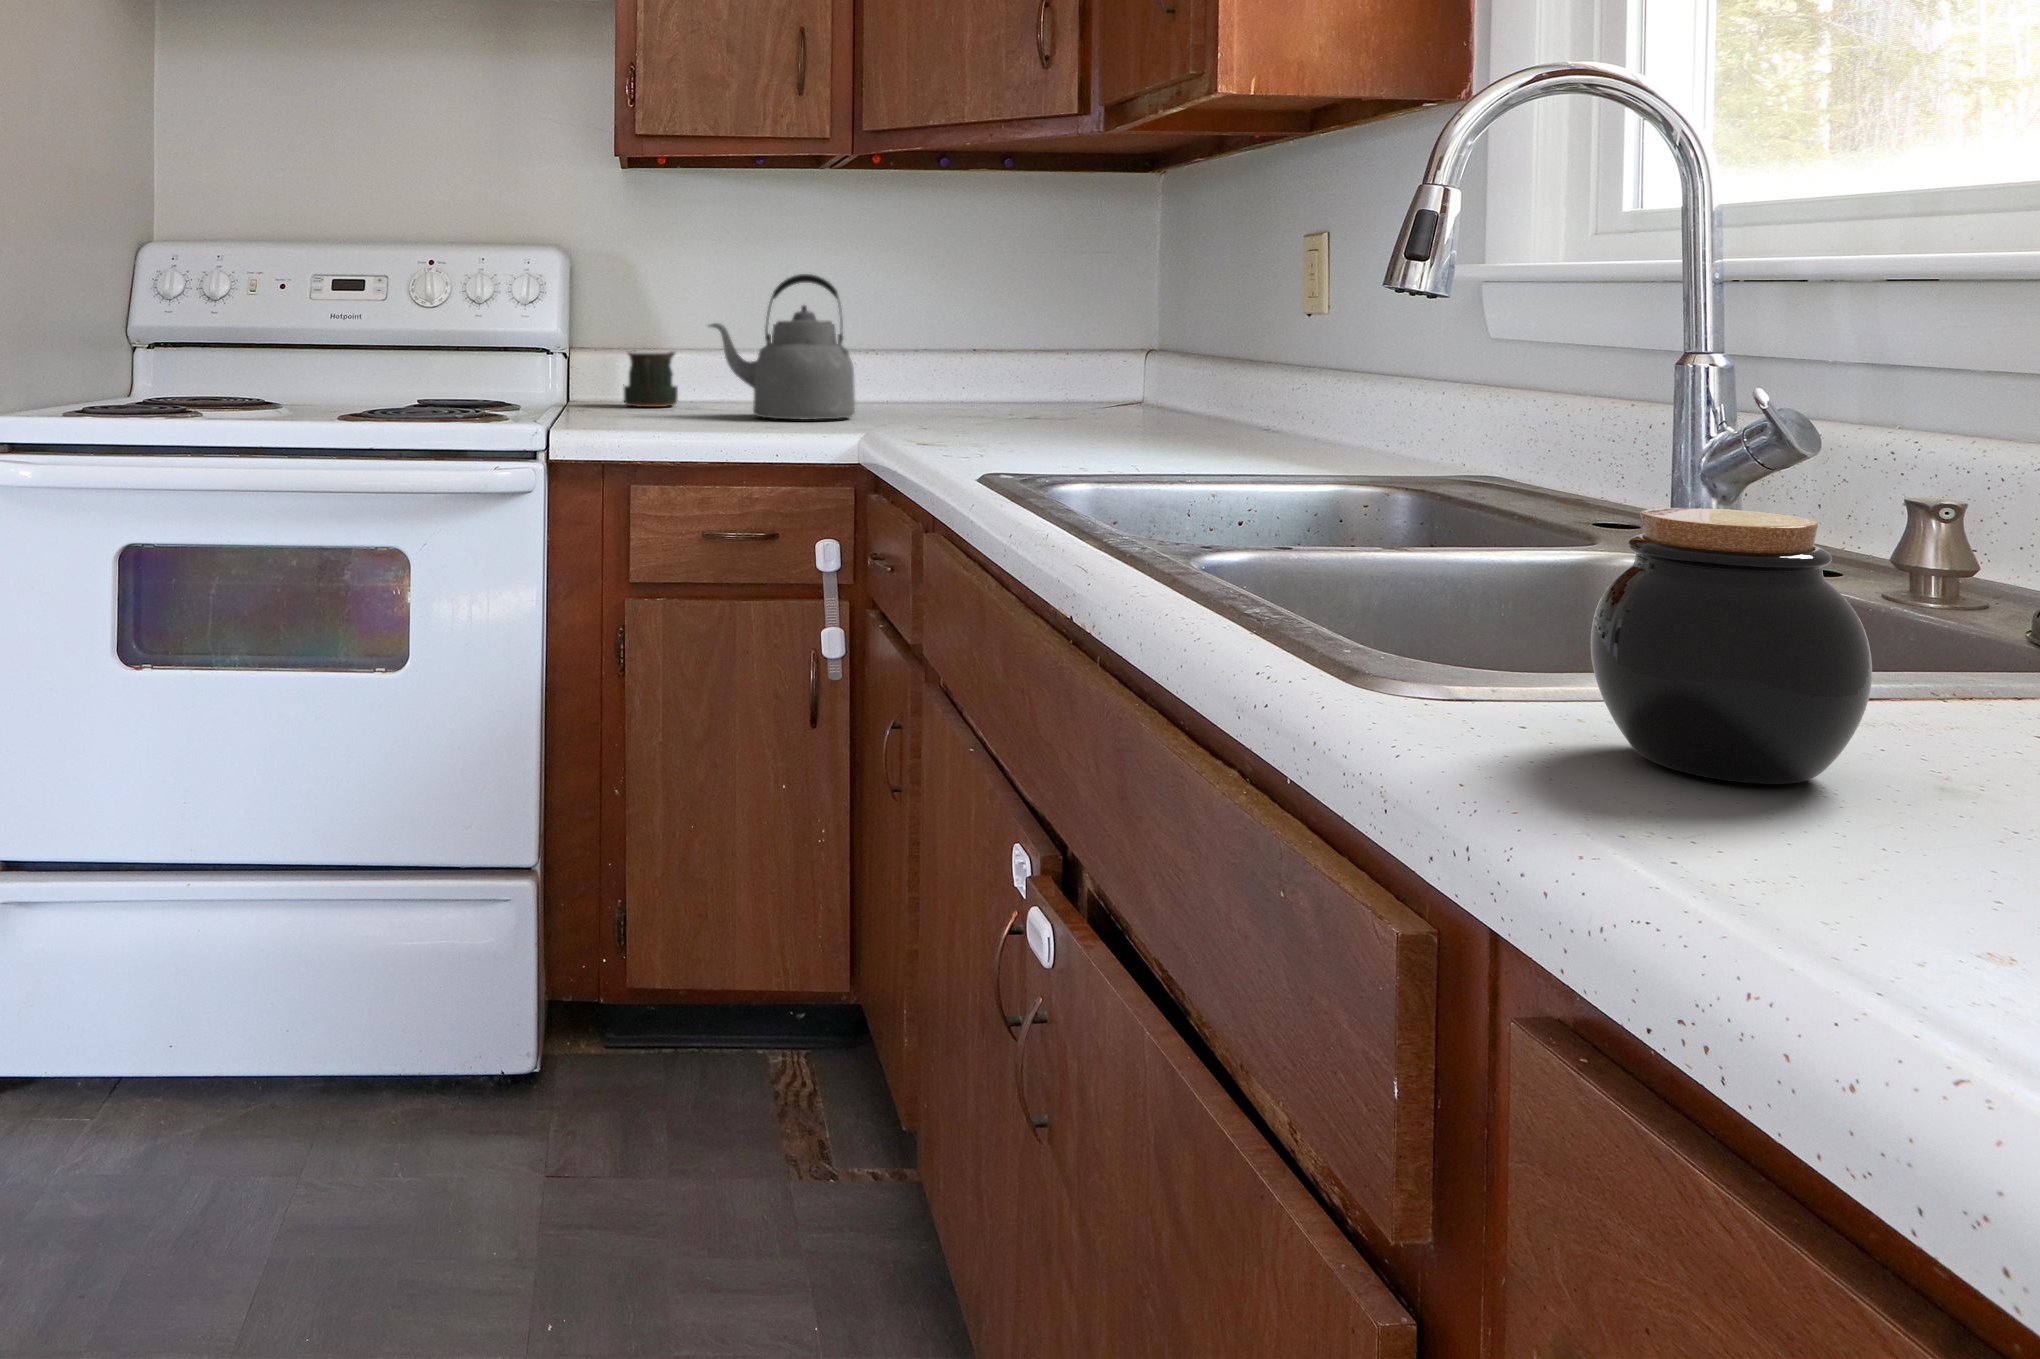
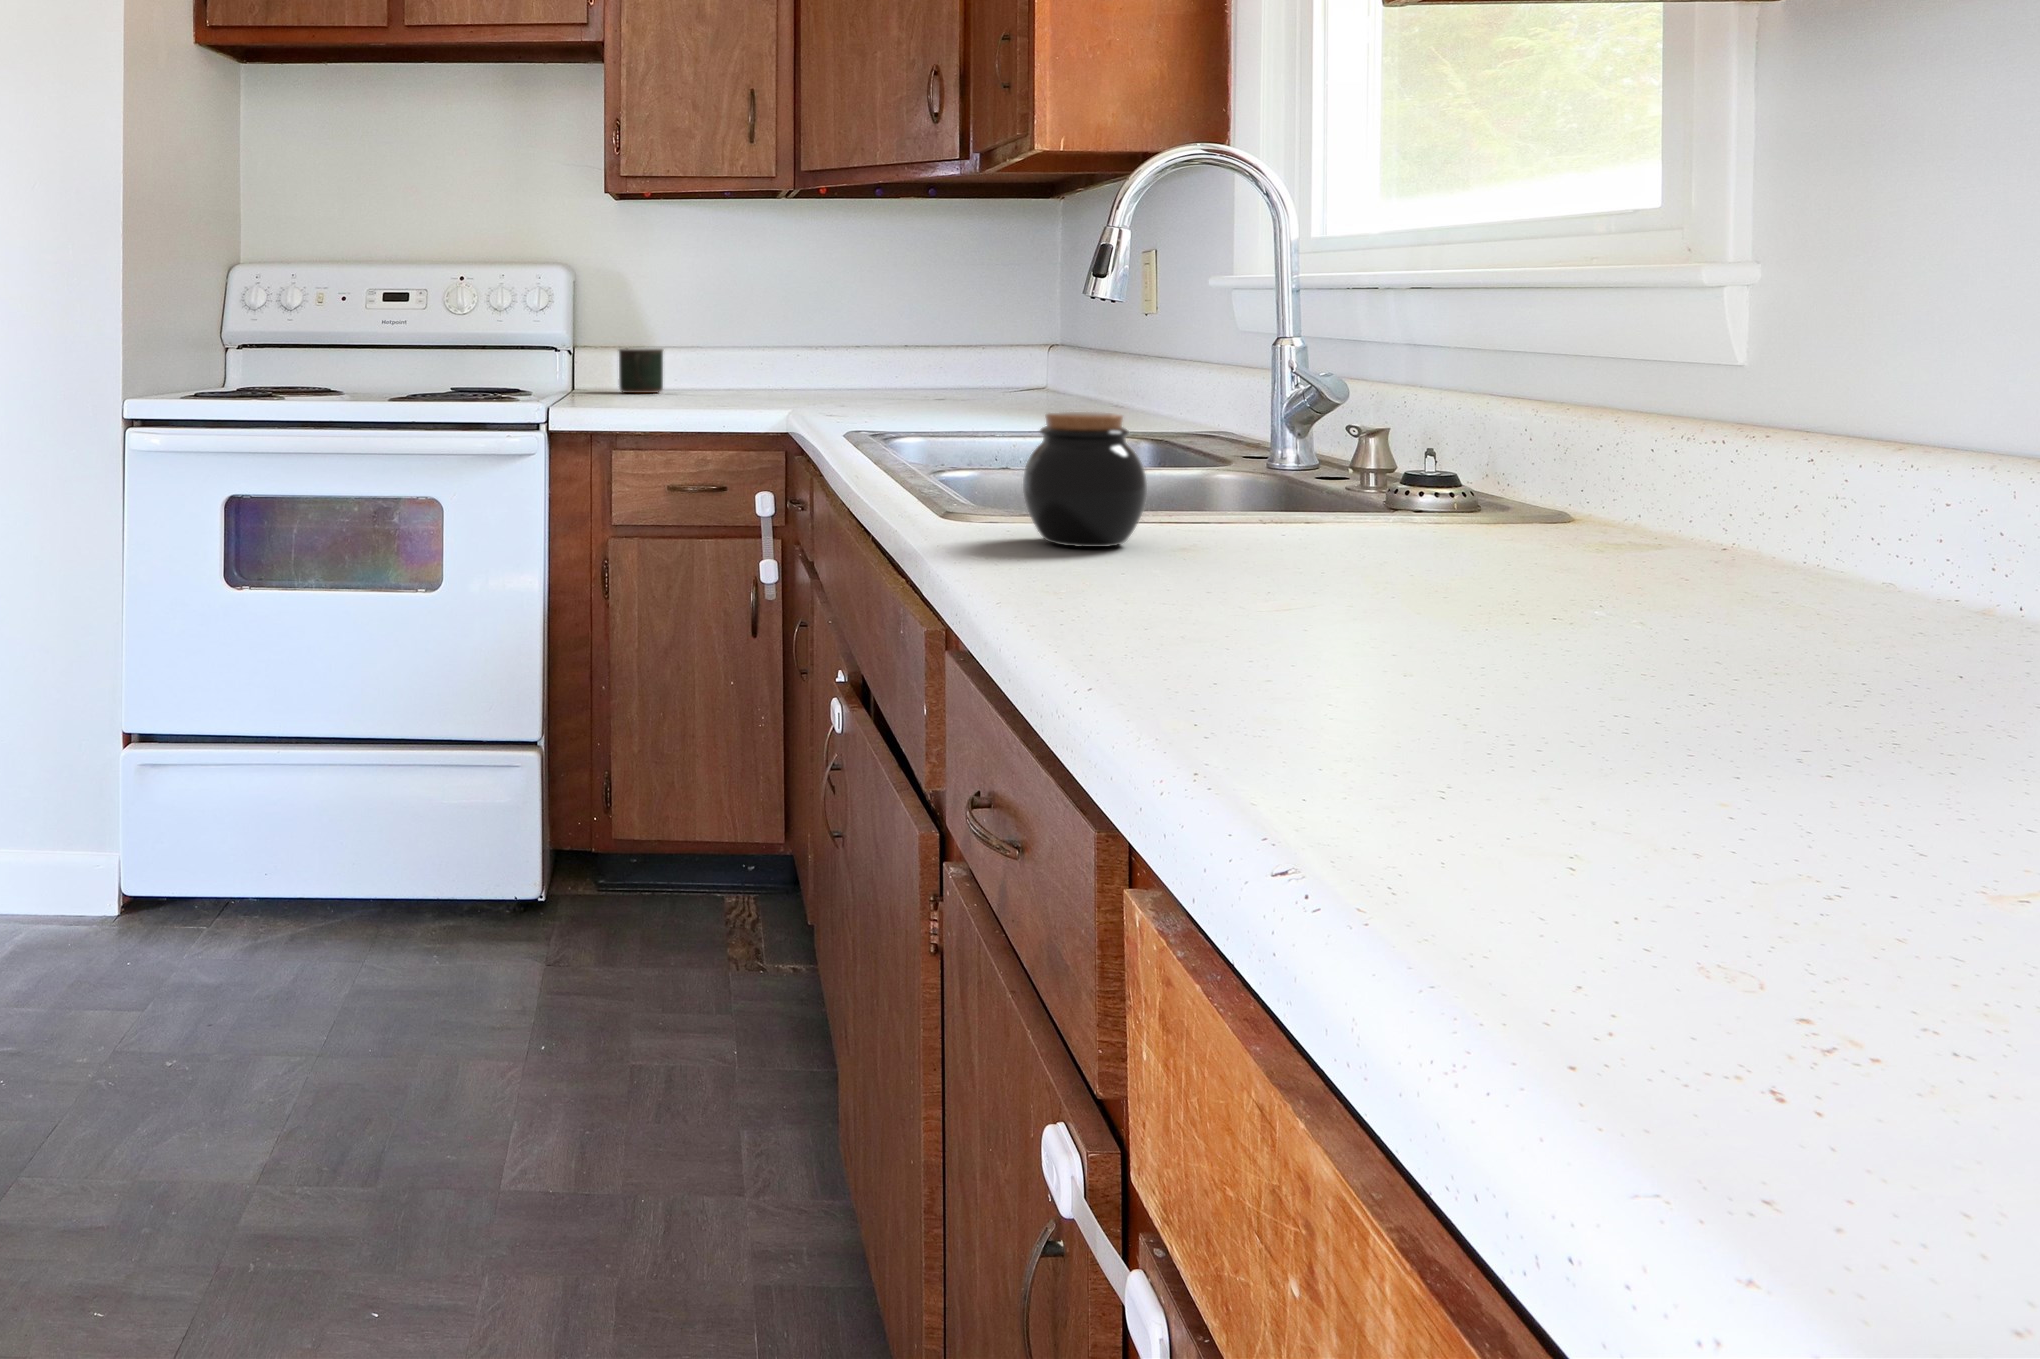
kettle: present [709,274,855,419] -> none [681,285,799,401]

